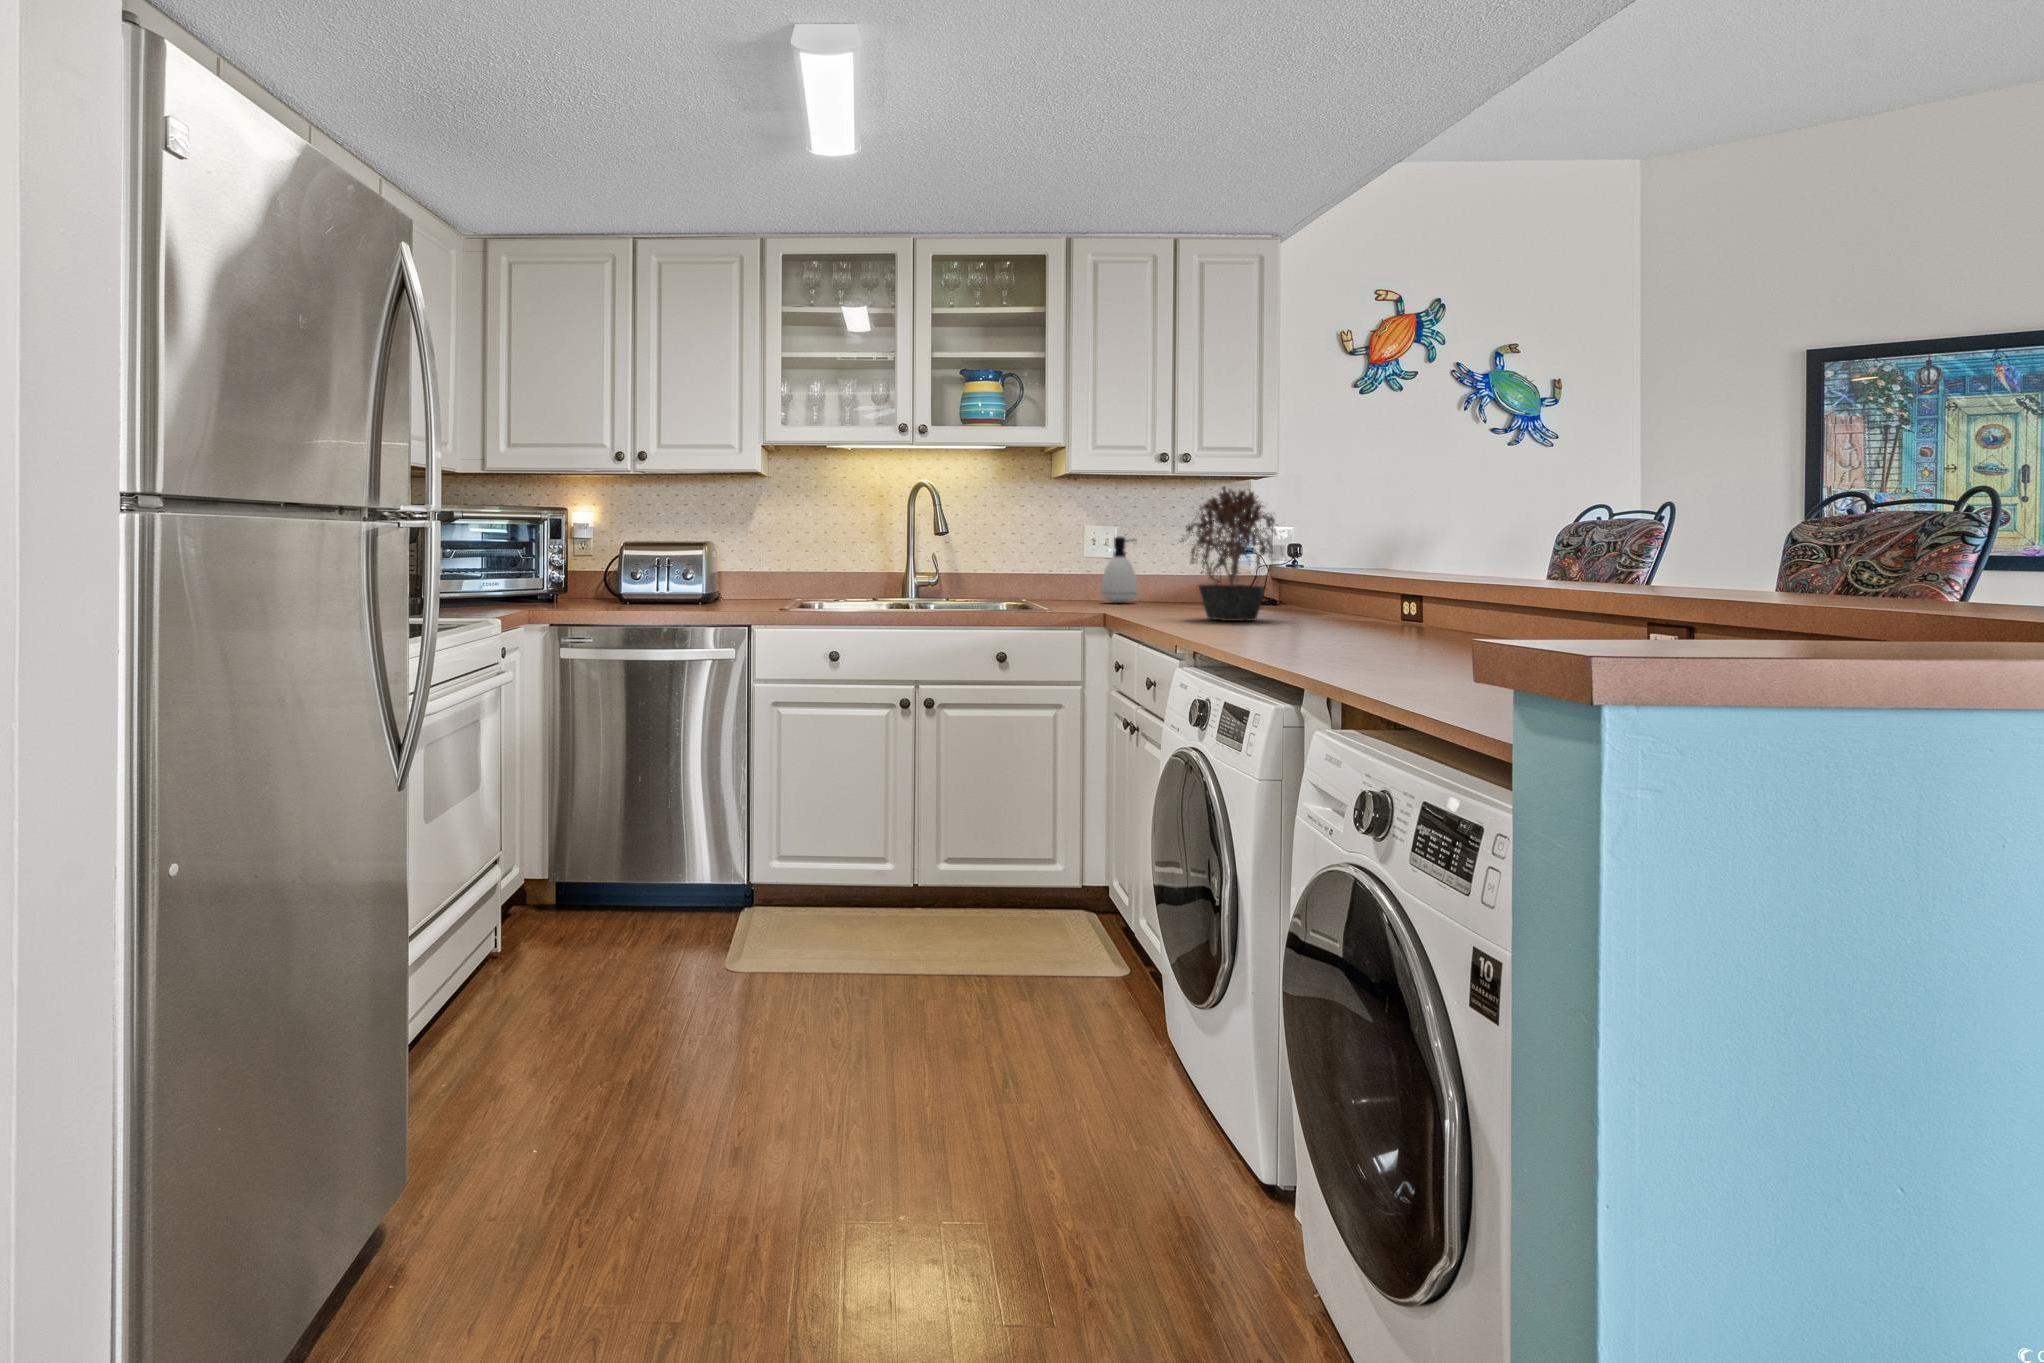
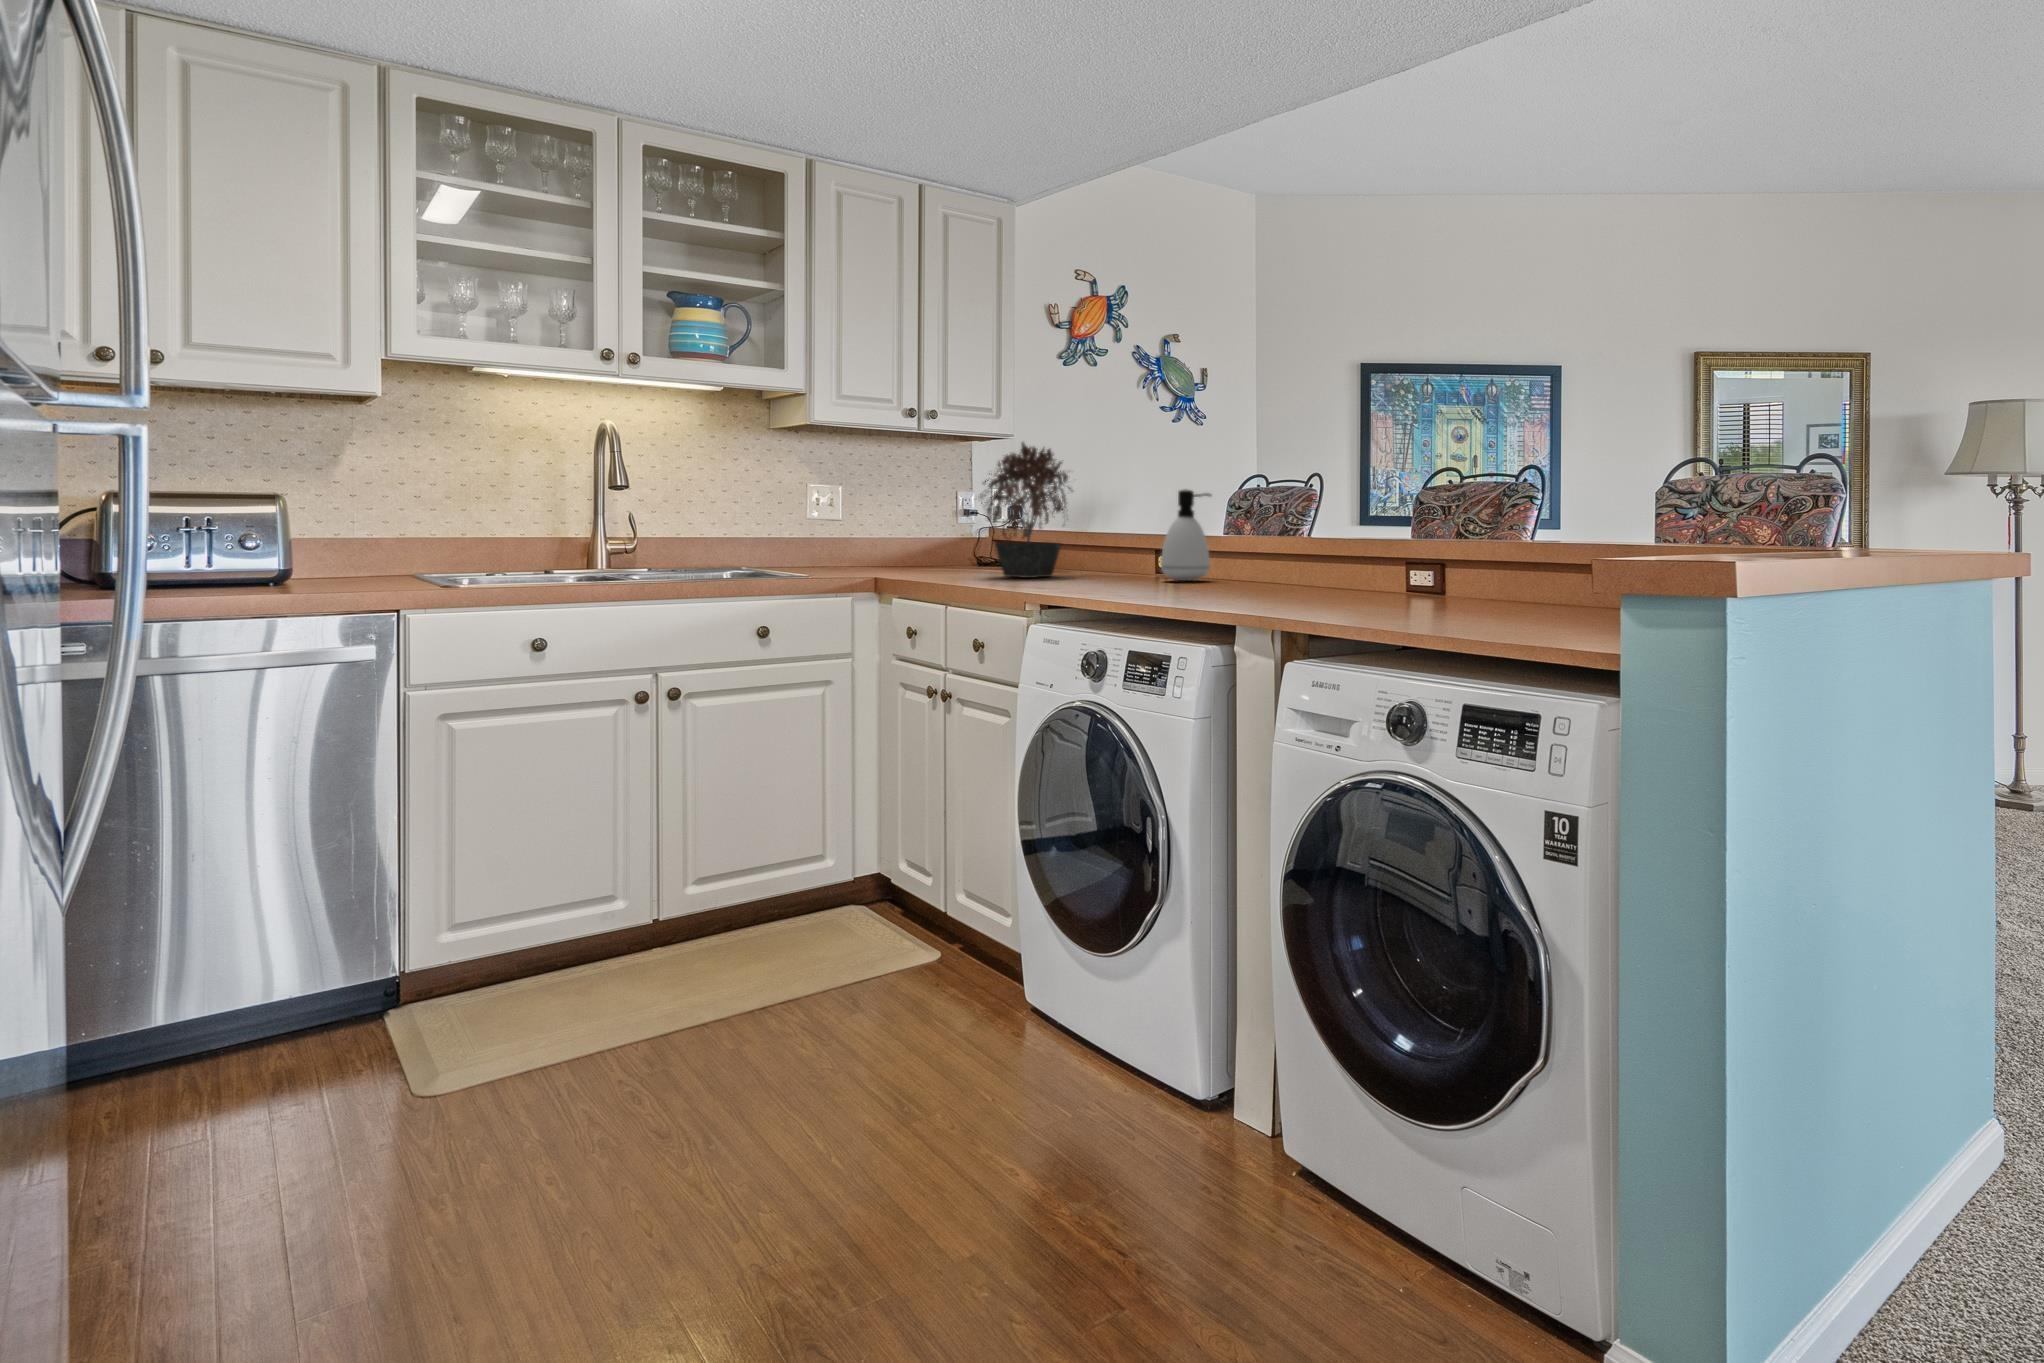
soap dispenser: present [1101,537,1138,603] -> present [1161,490,1211,581]

